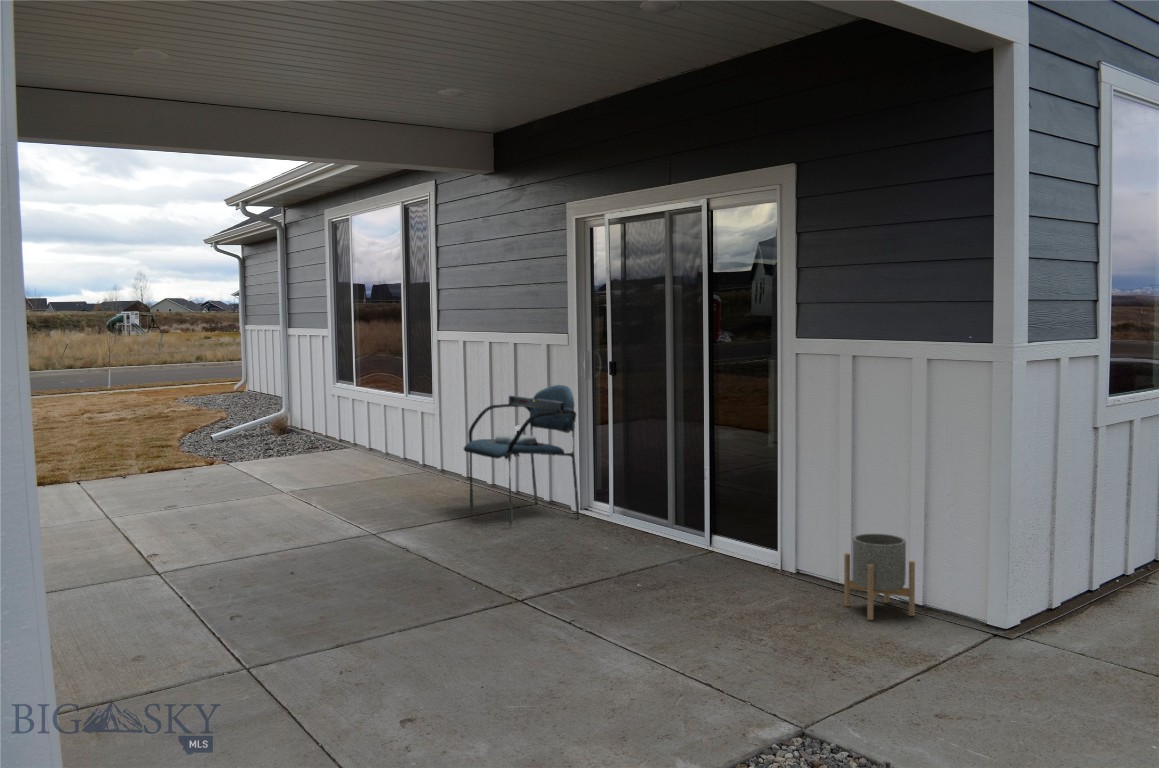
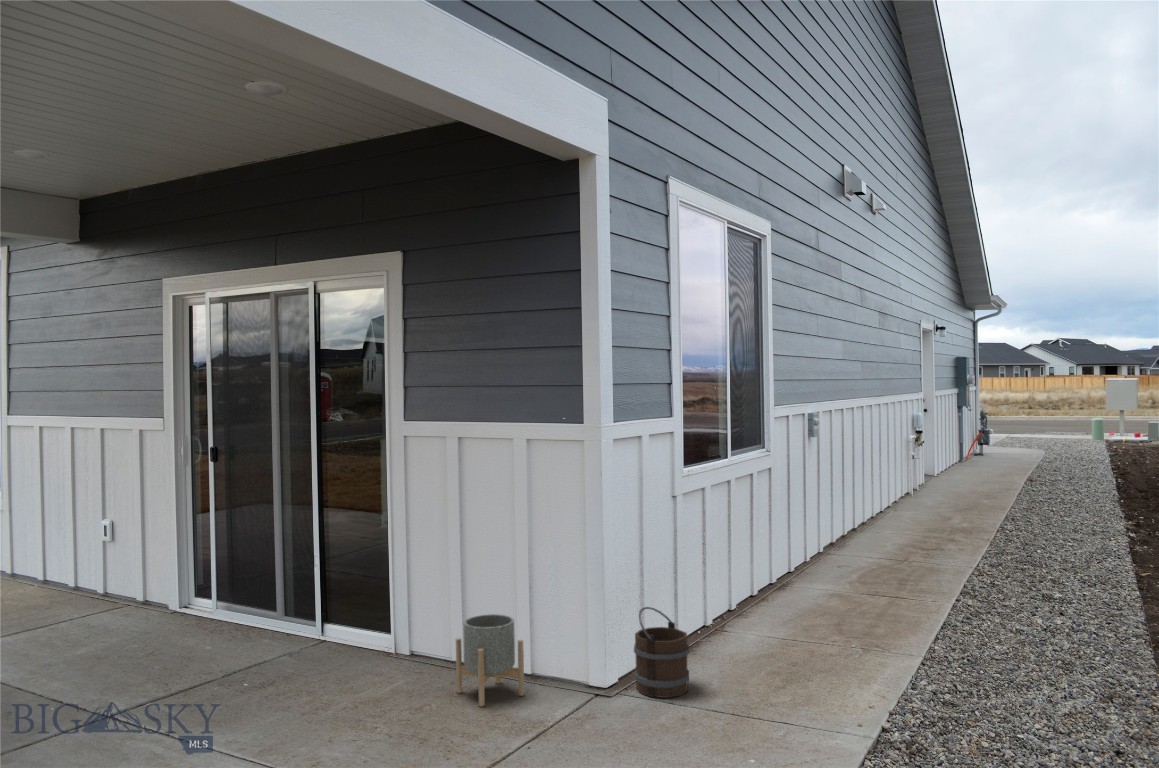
chair: present [464,385,579,527] -> none [28,473,176,641]
bucket: none [1039,541,1105,638] -> present [634,607,689,698]

